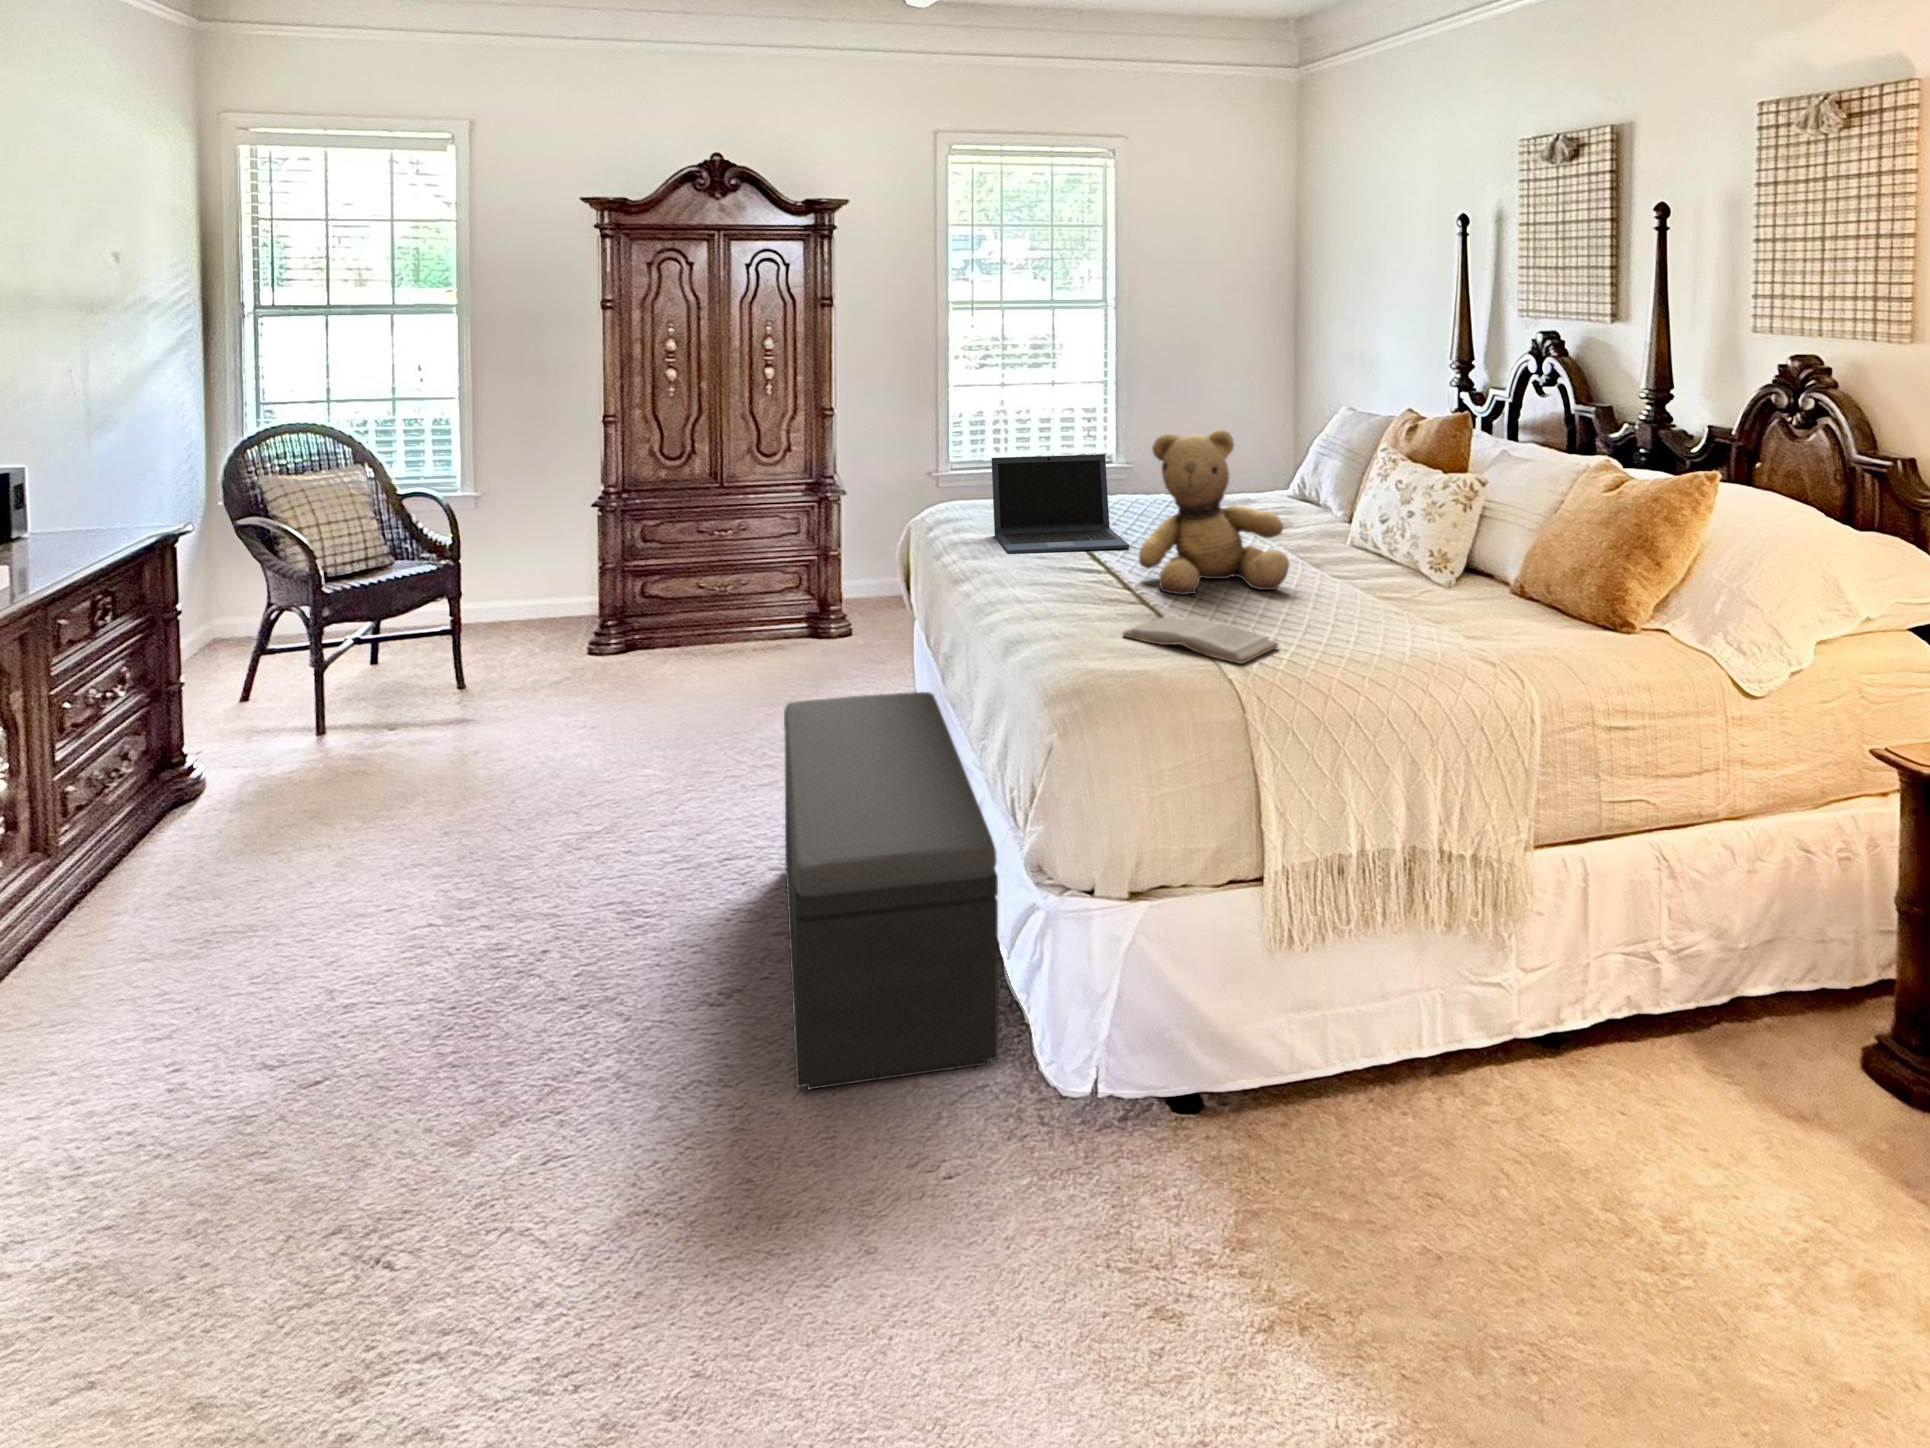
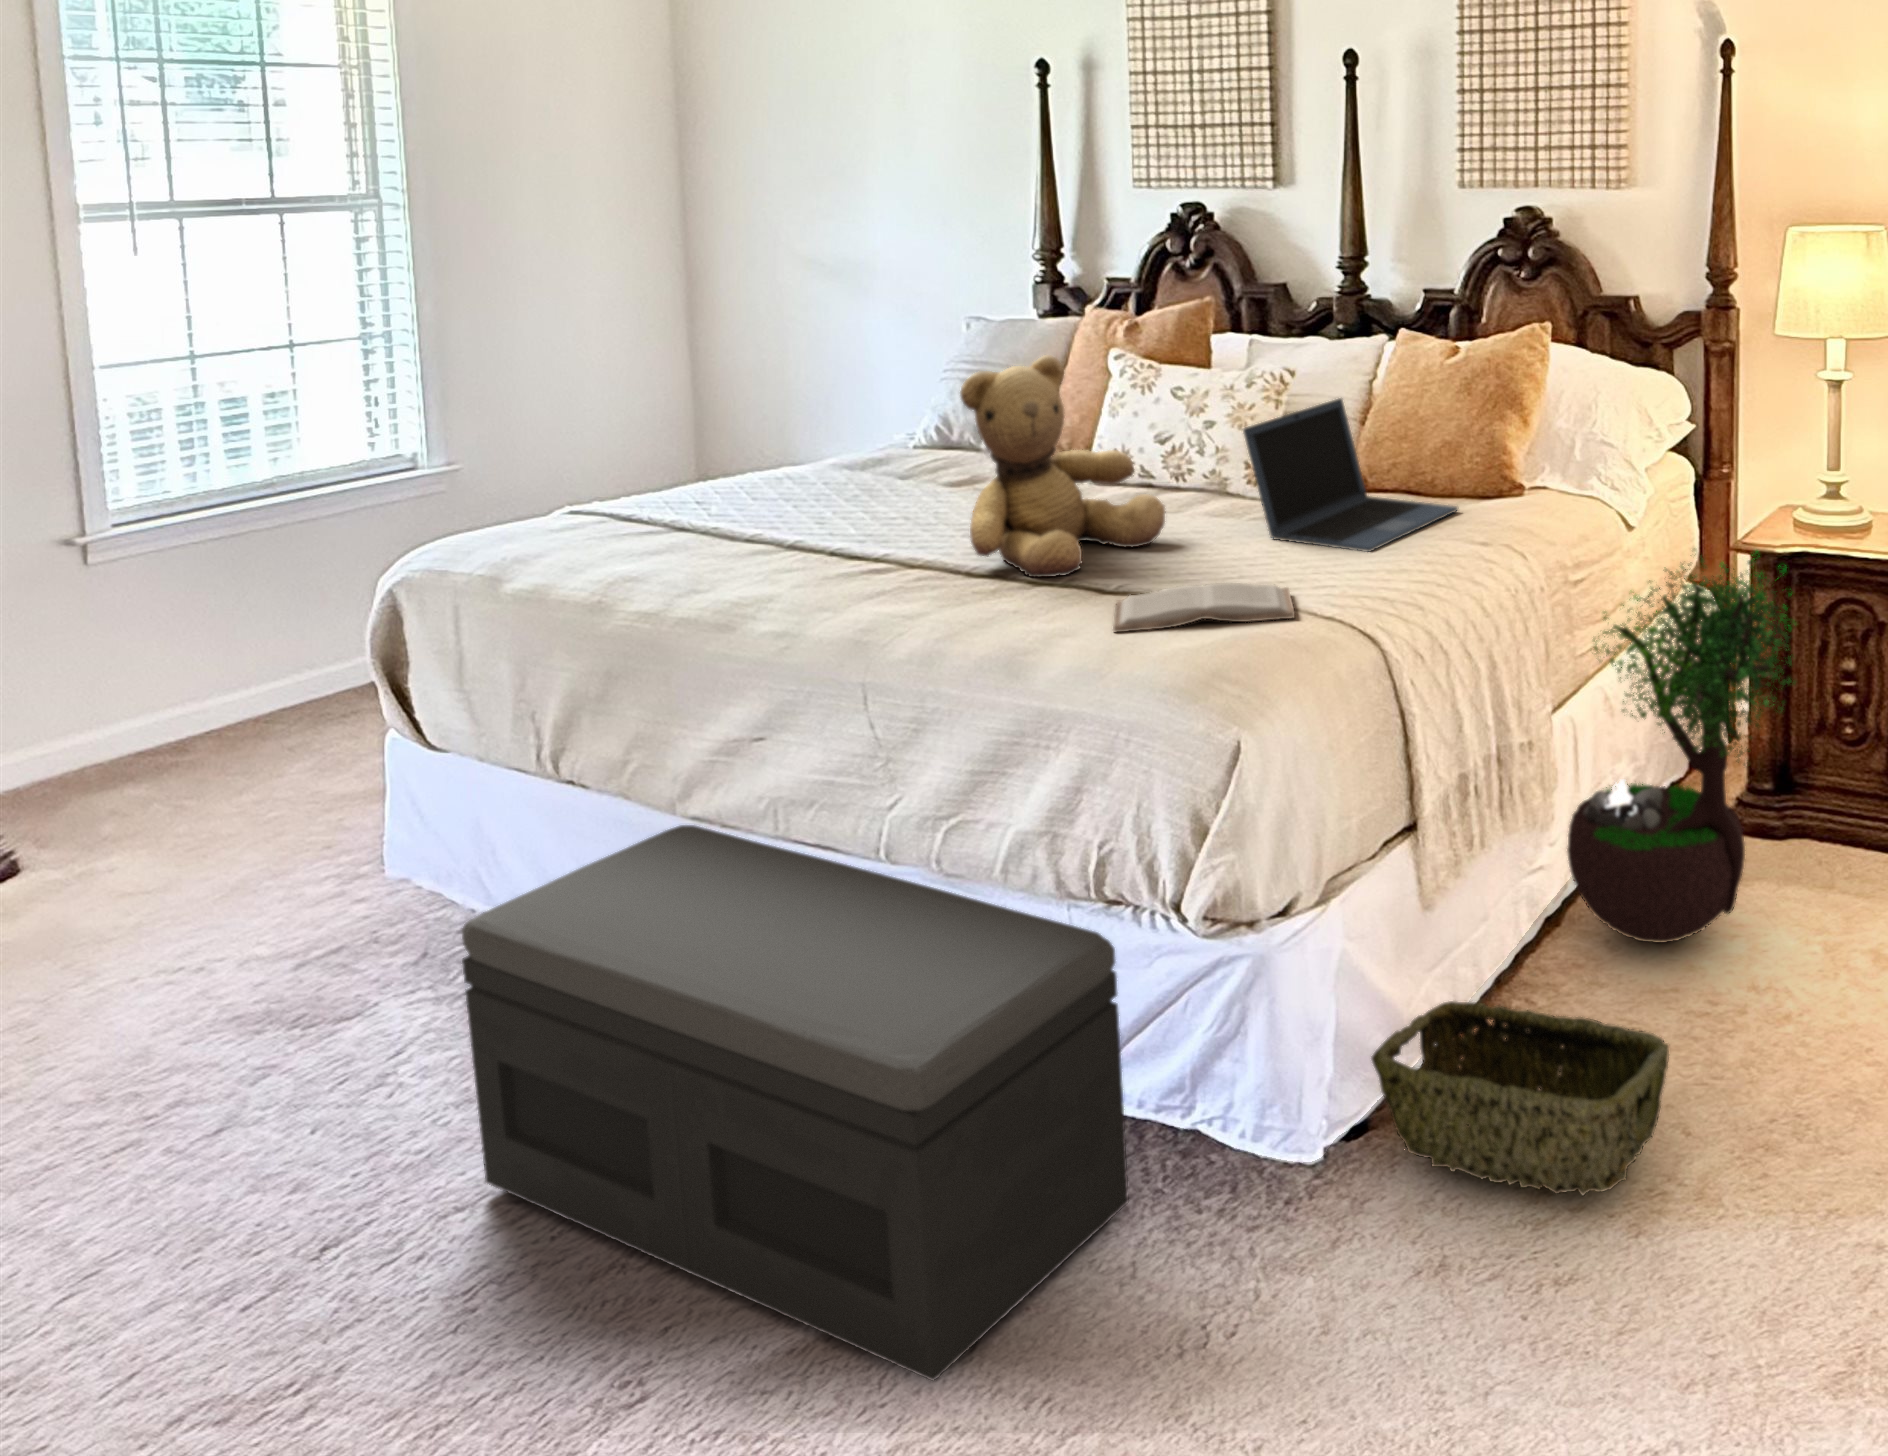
laptop: present [991,454,1130,553] -> present [1243,398,1459,552]
potted tree: none [1530,711,1814,1137] -> present [1567,551,1796,943]
woven basket: none [1154,1039,1396,1275] -> present [1371,1001,1669,1195]

